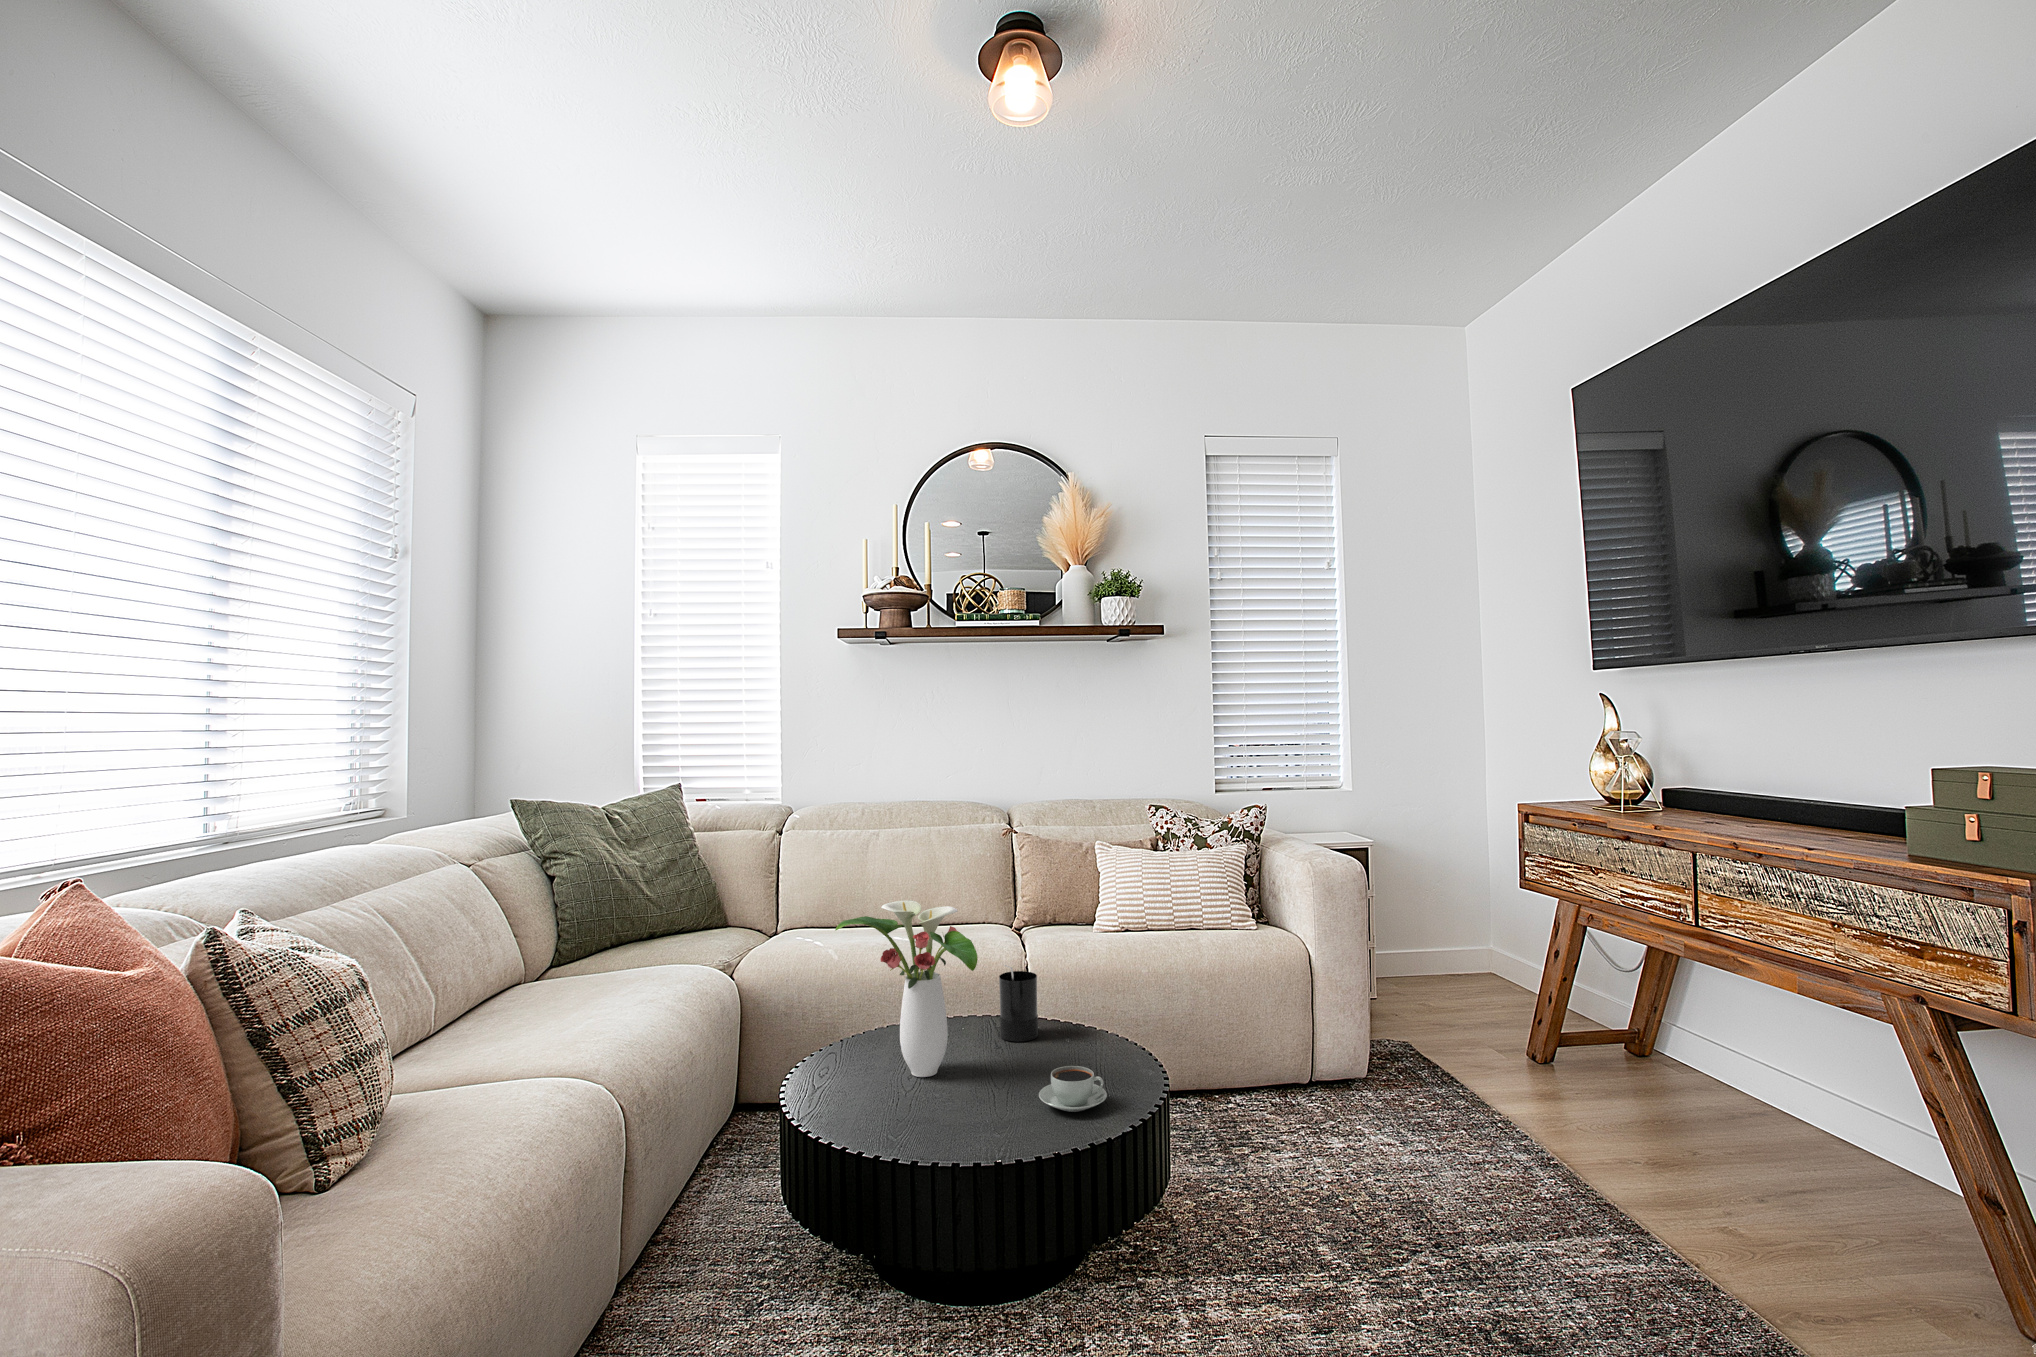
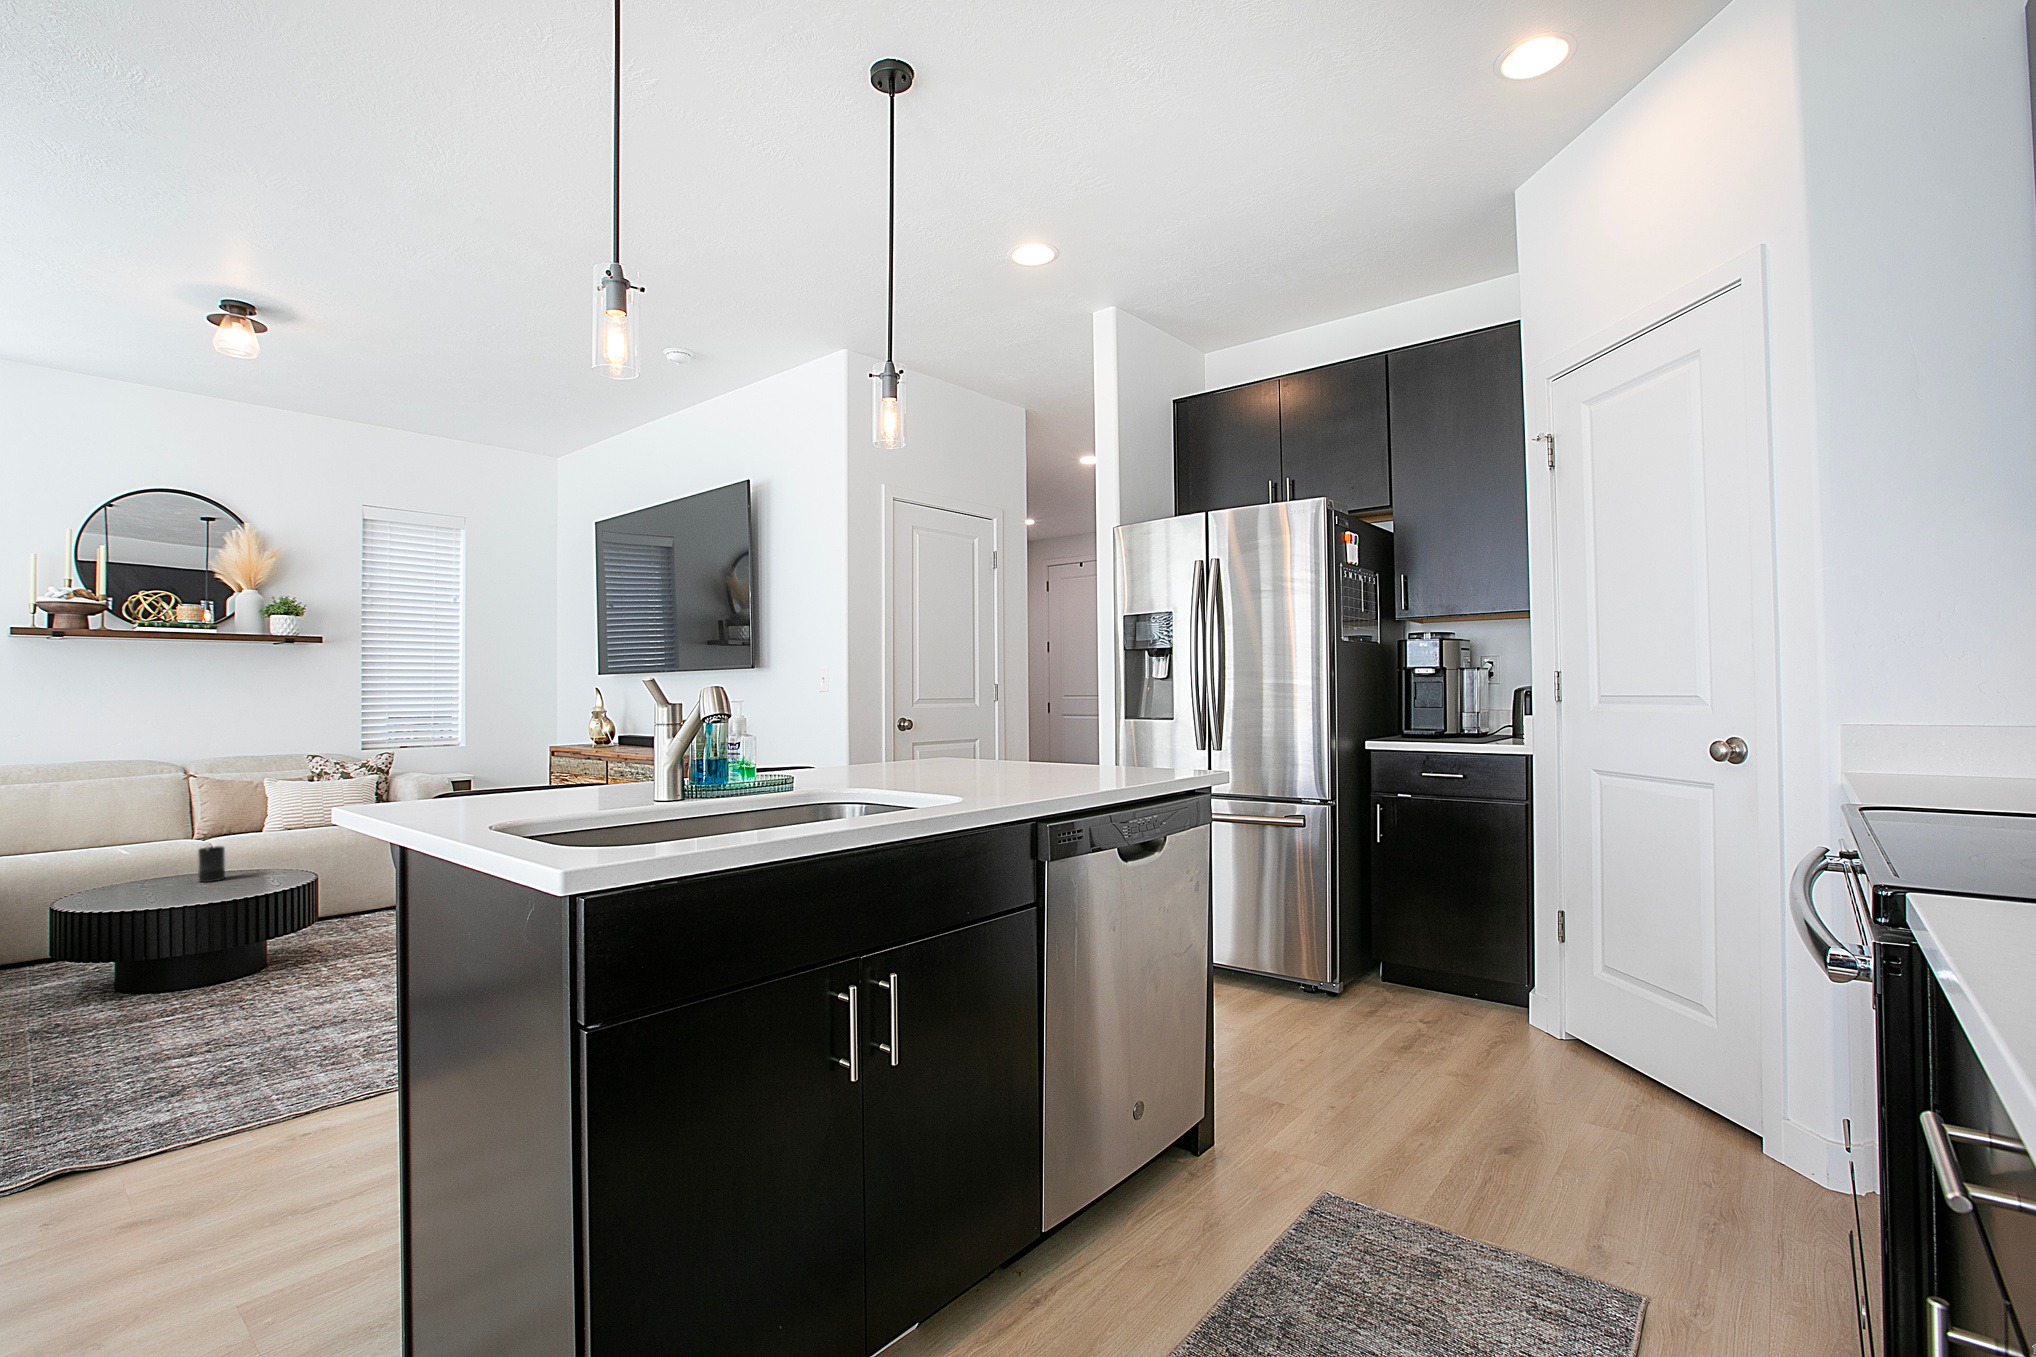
flower arrangement: present [835,900,978,1077] -> none [94,809,193,898]
coffee cup: present [1039,1066,1107,1112] -> none [231,876,271,894]

